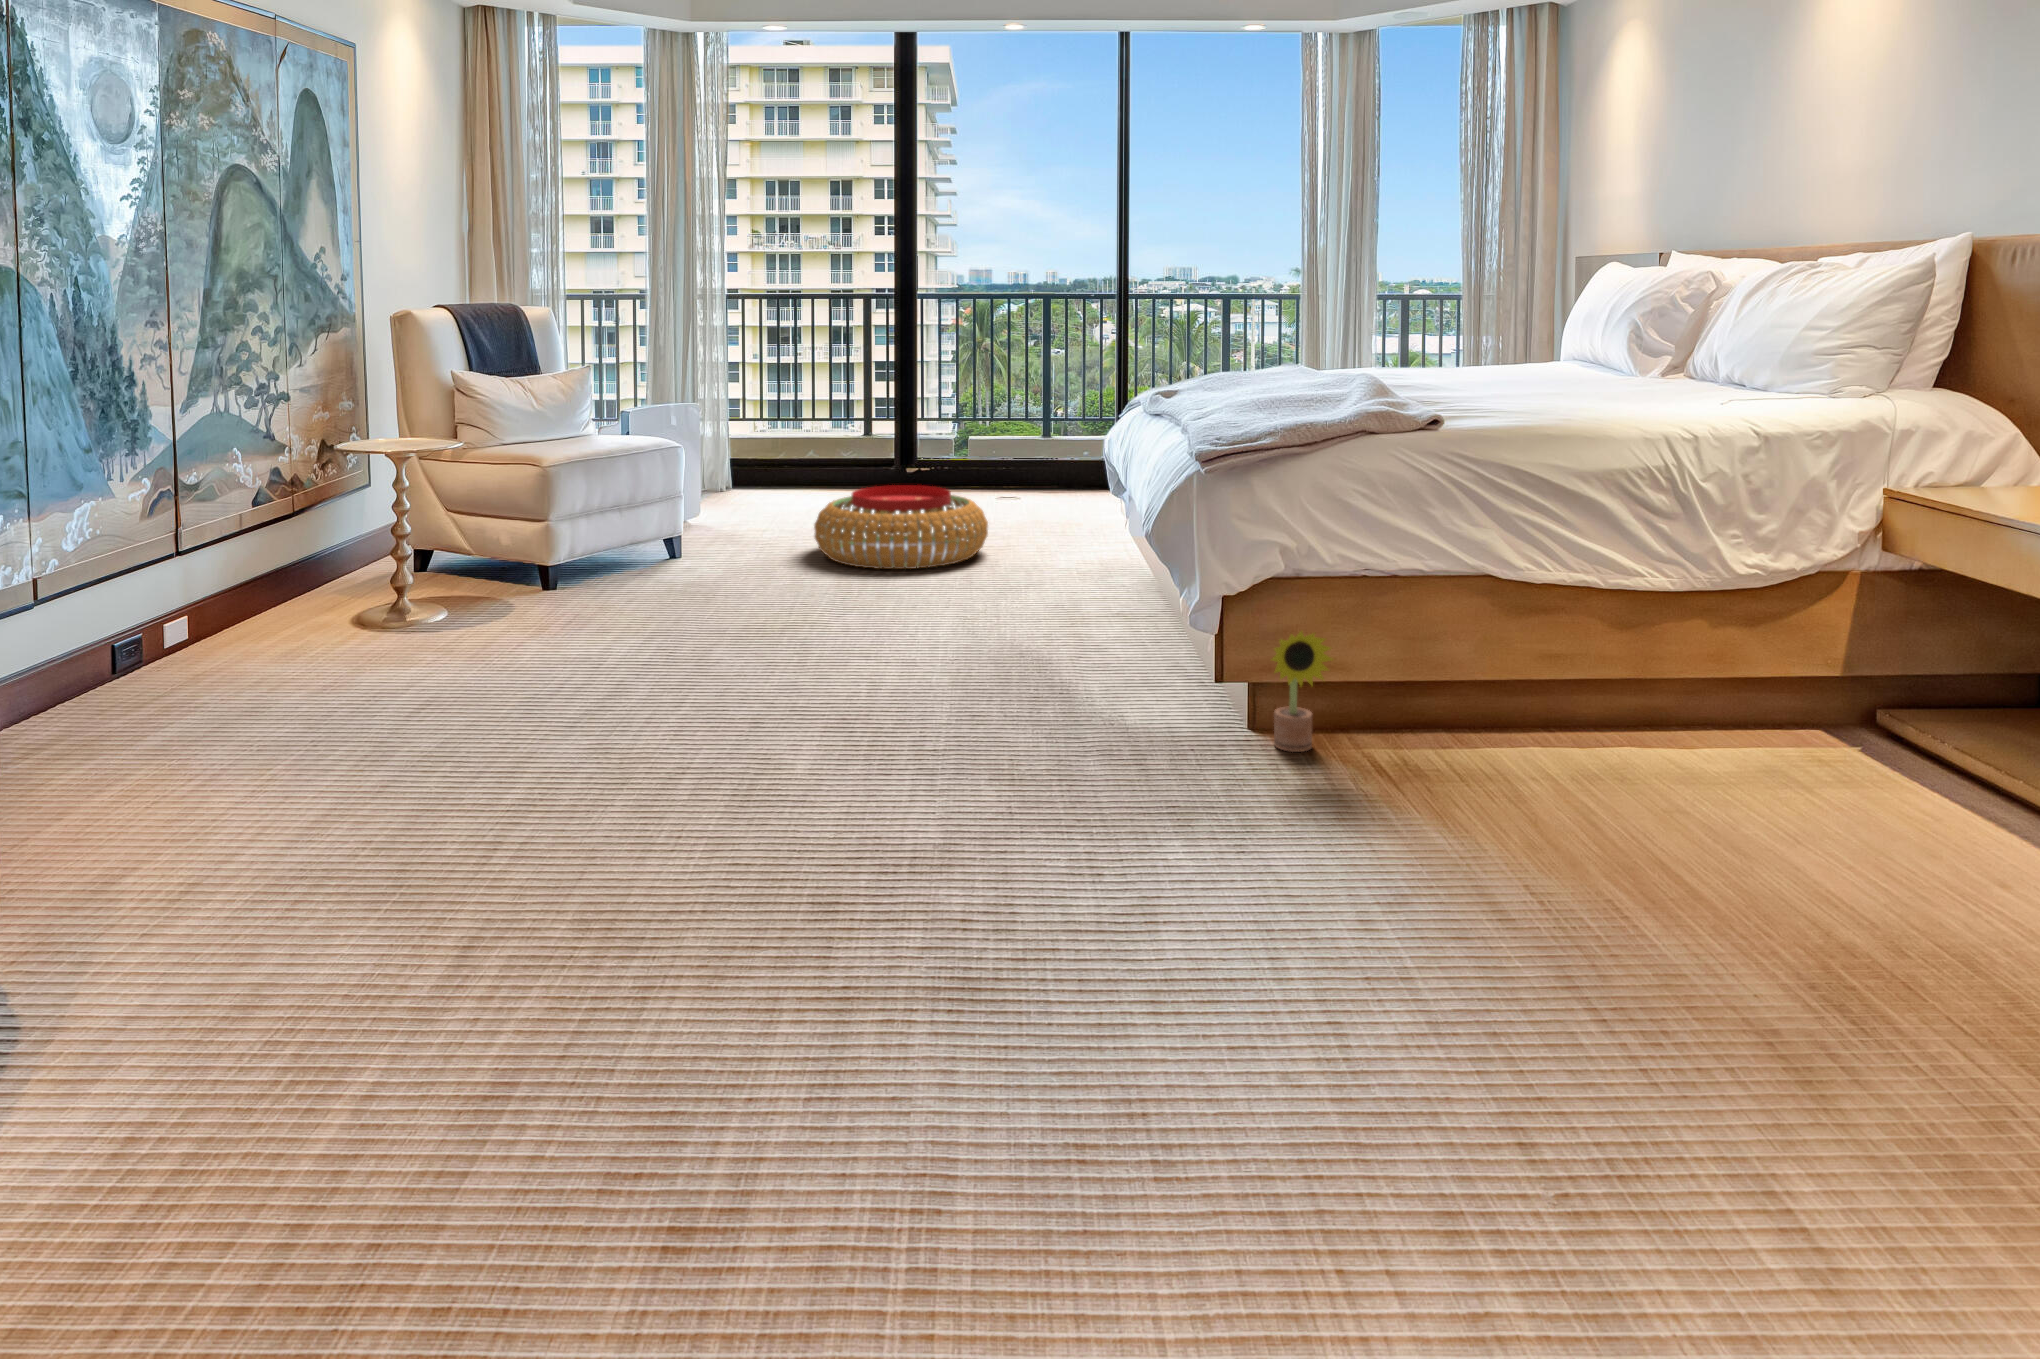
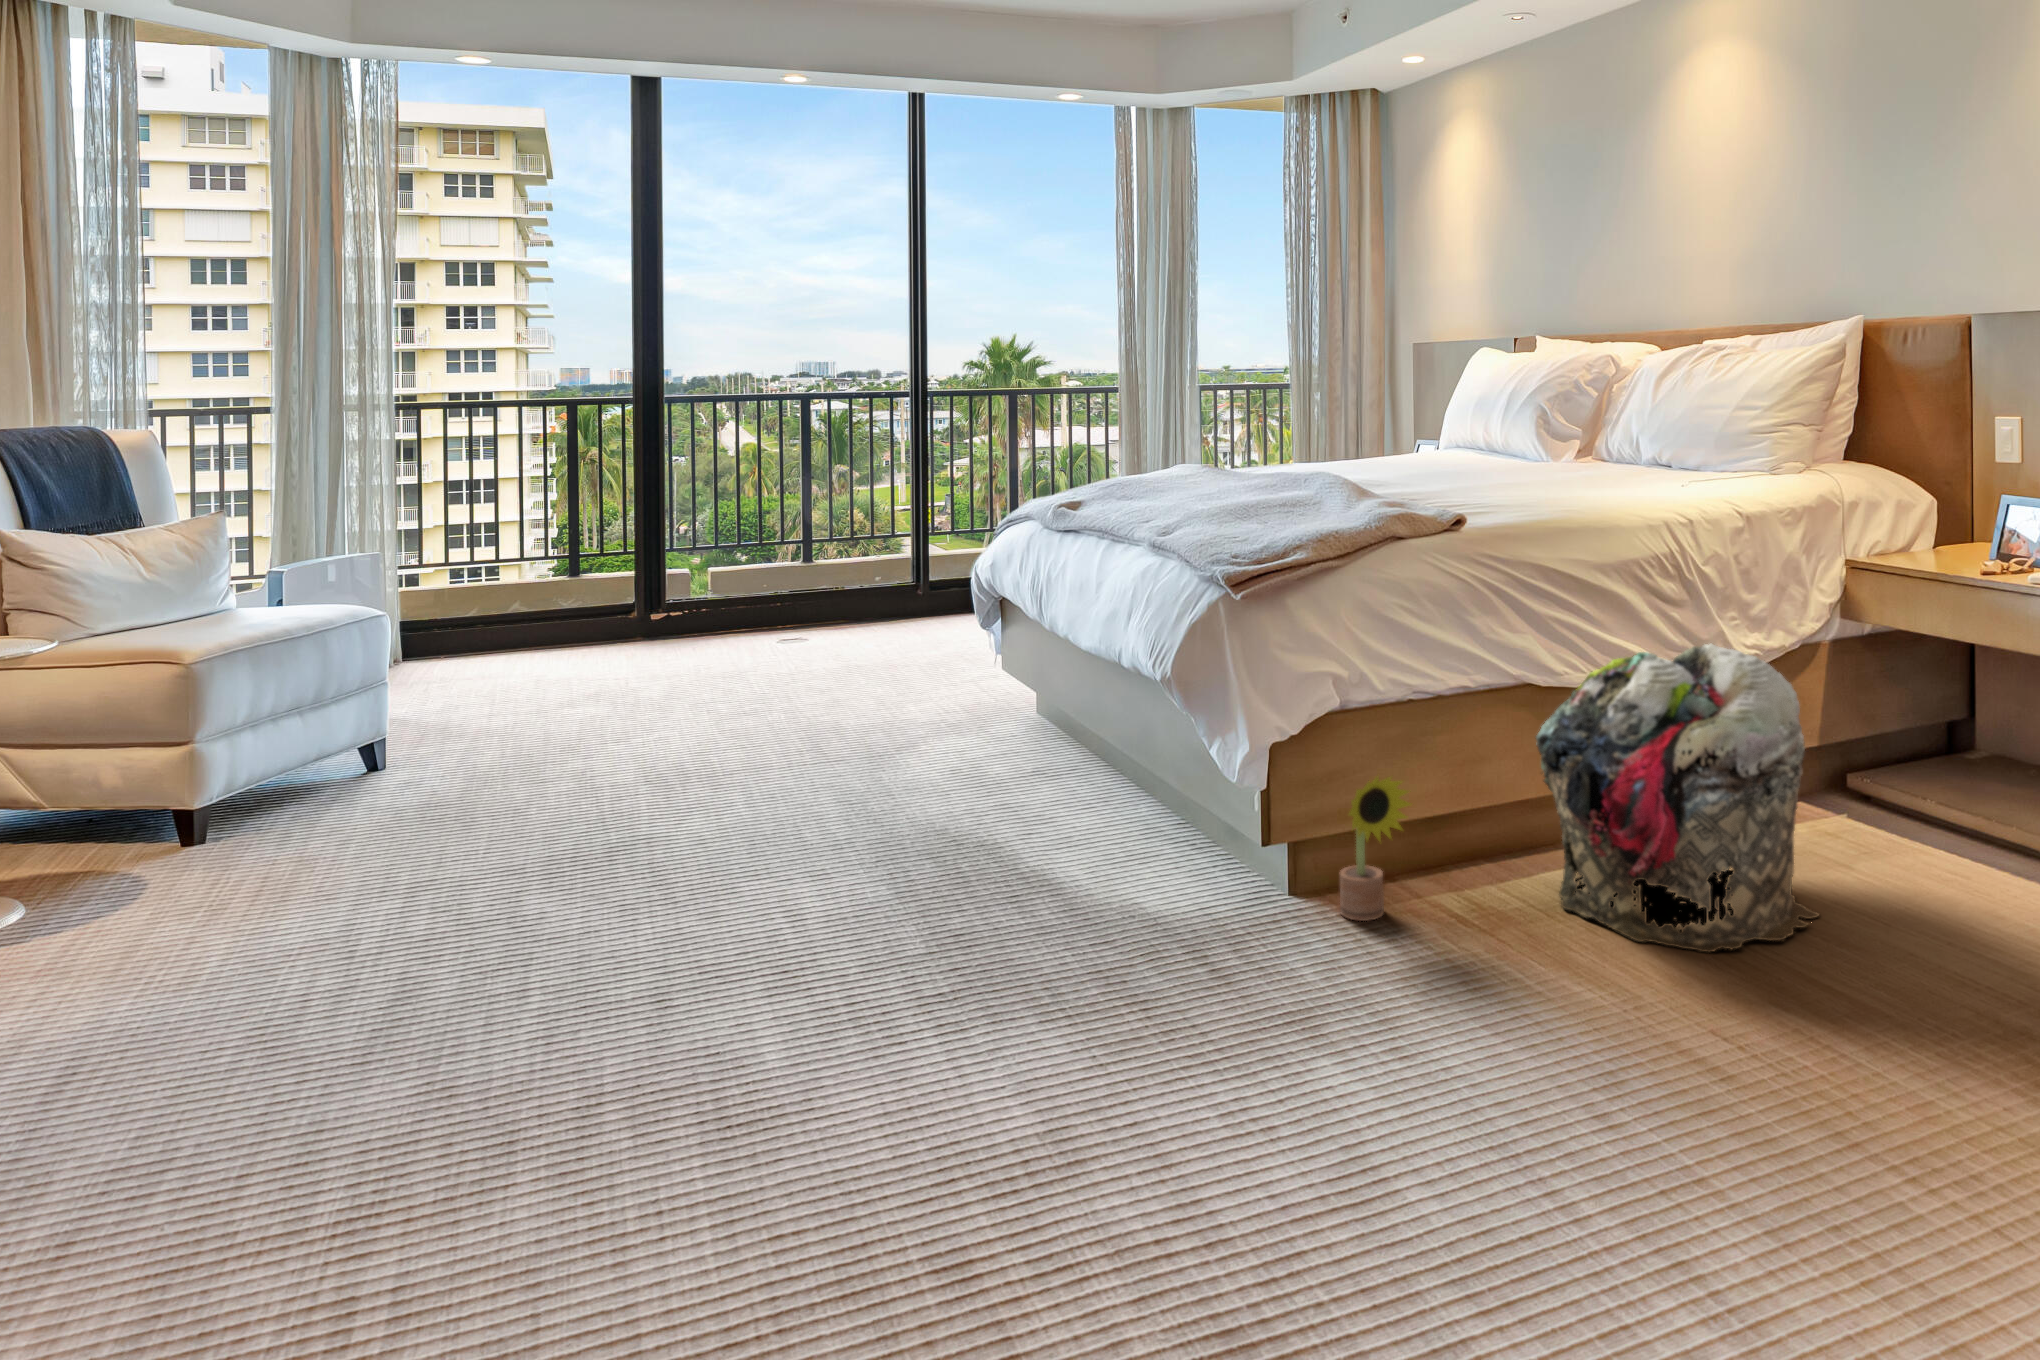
pouf: present [814,485,988,569] -> none [587,635,823,751]
laundry basket: none [1459,551,1732,827] -> present [1536,644,1819,953]

